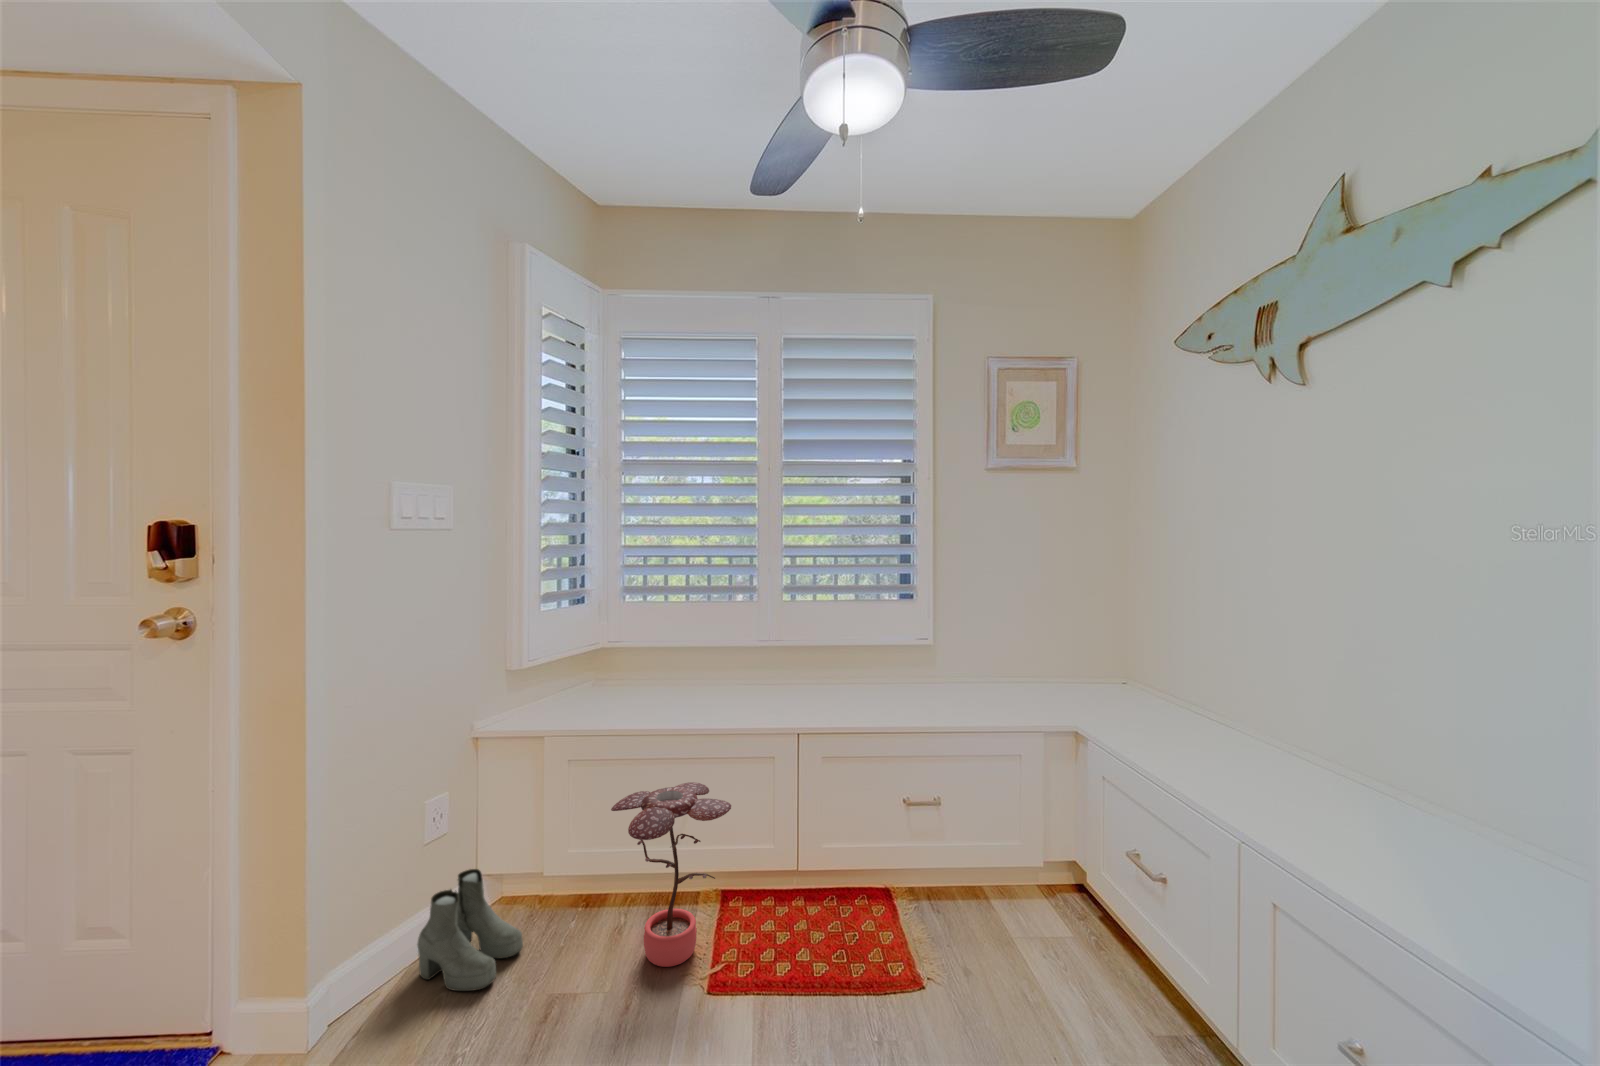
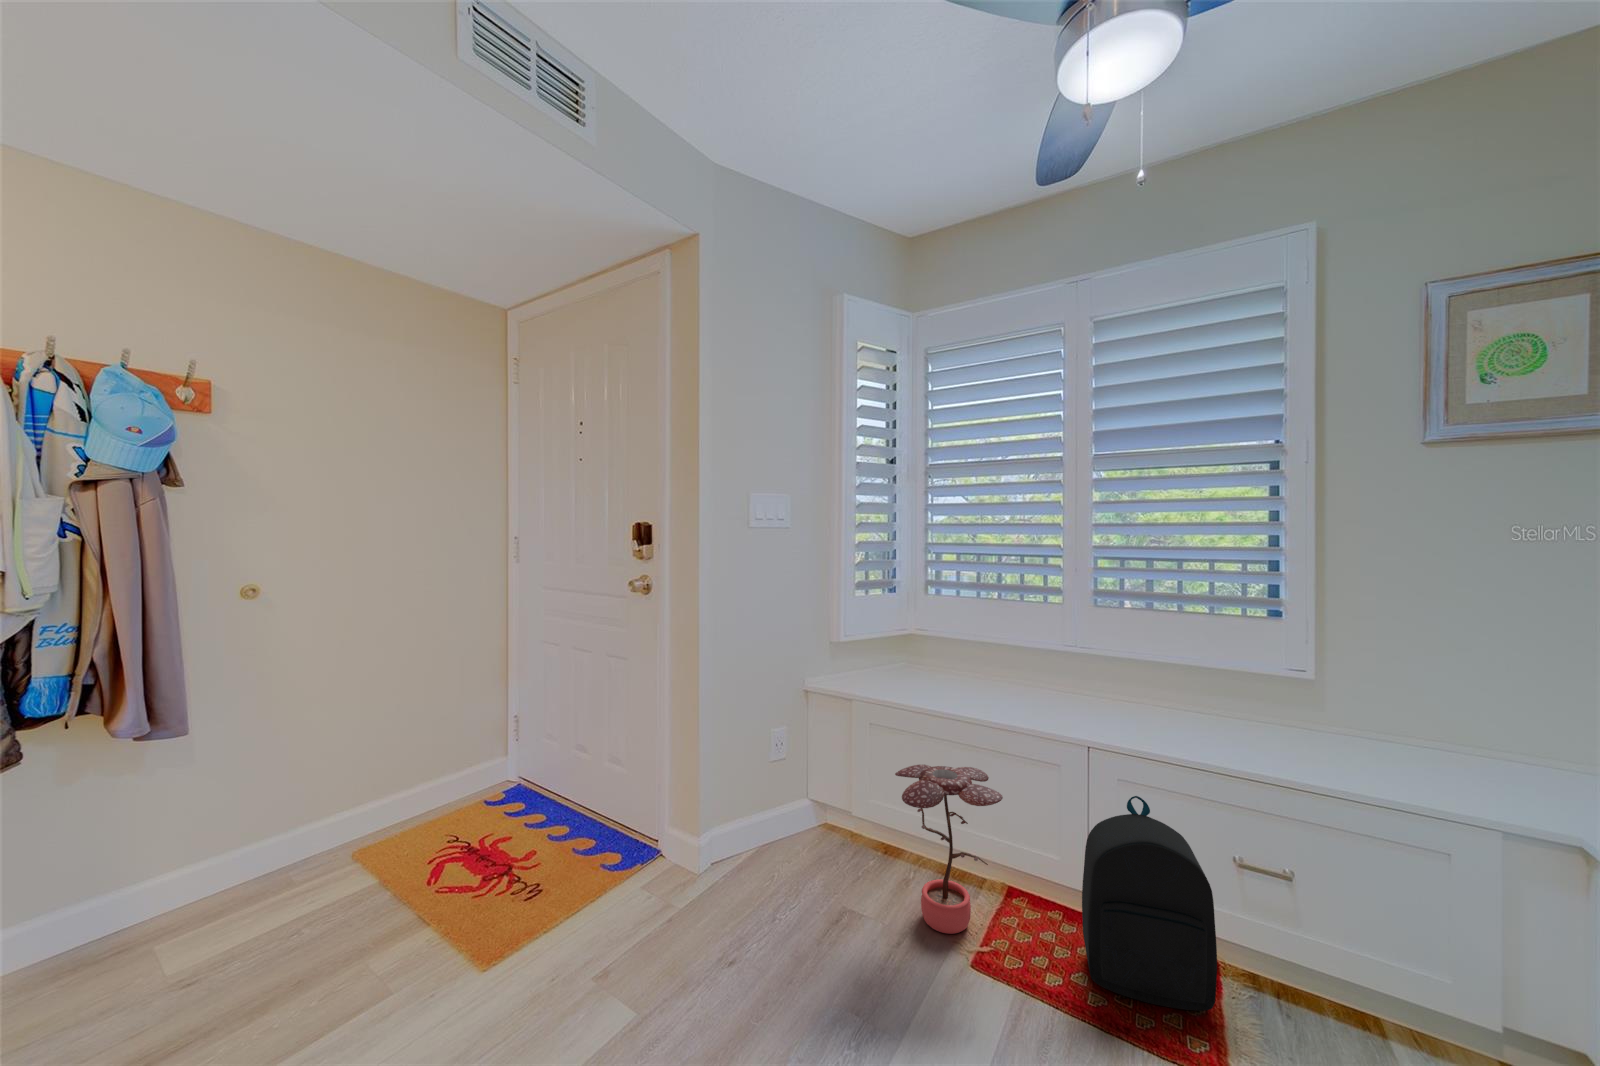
backpack: none [799,774,906,957] -> present [1082,796,1217,1011]
boots: present [417,869,523,991] -> none [758,795,830,891]

